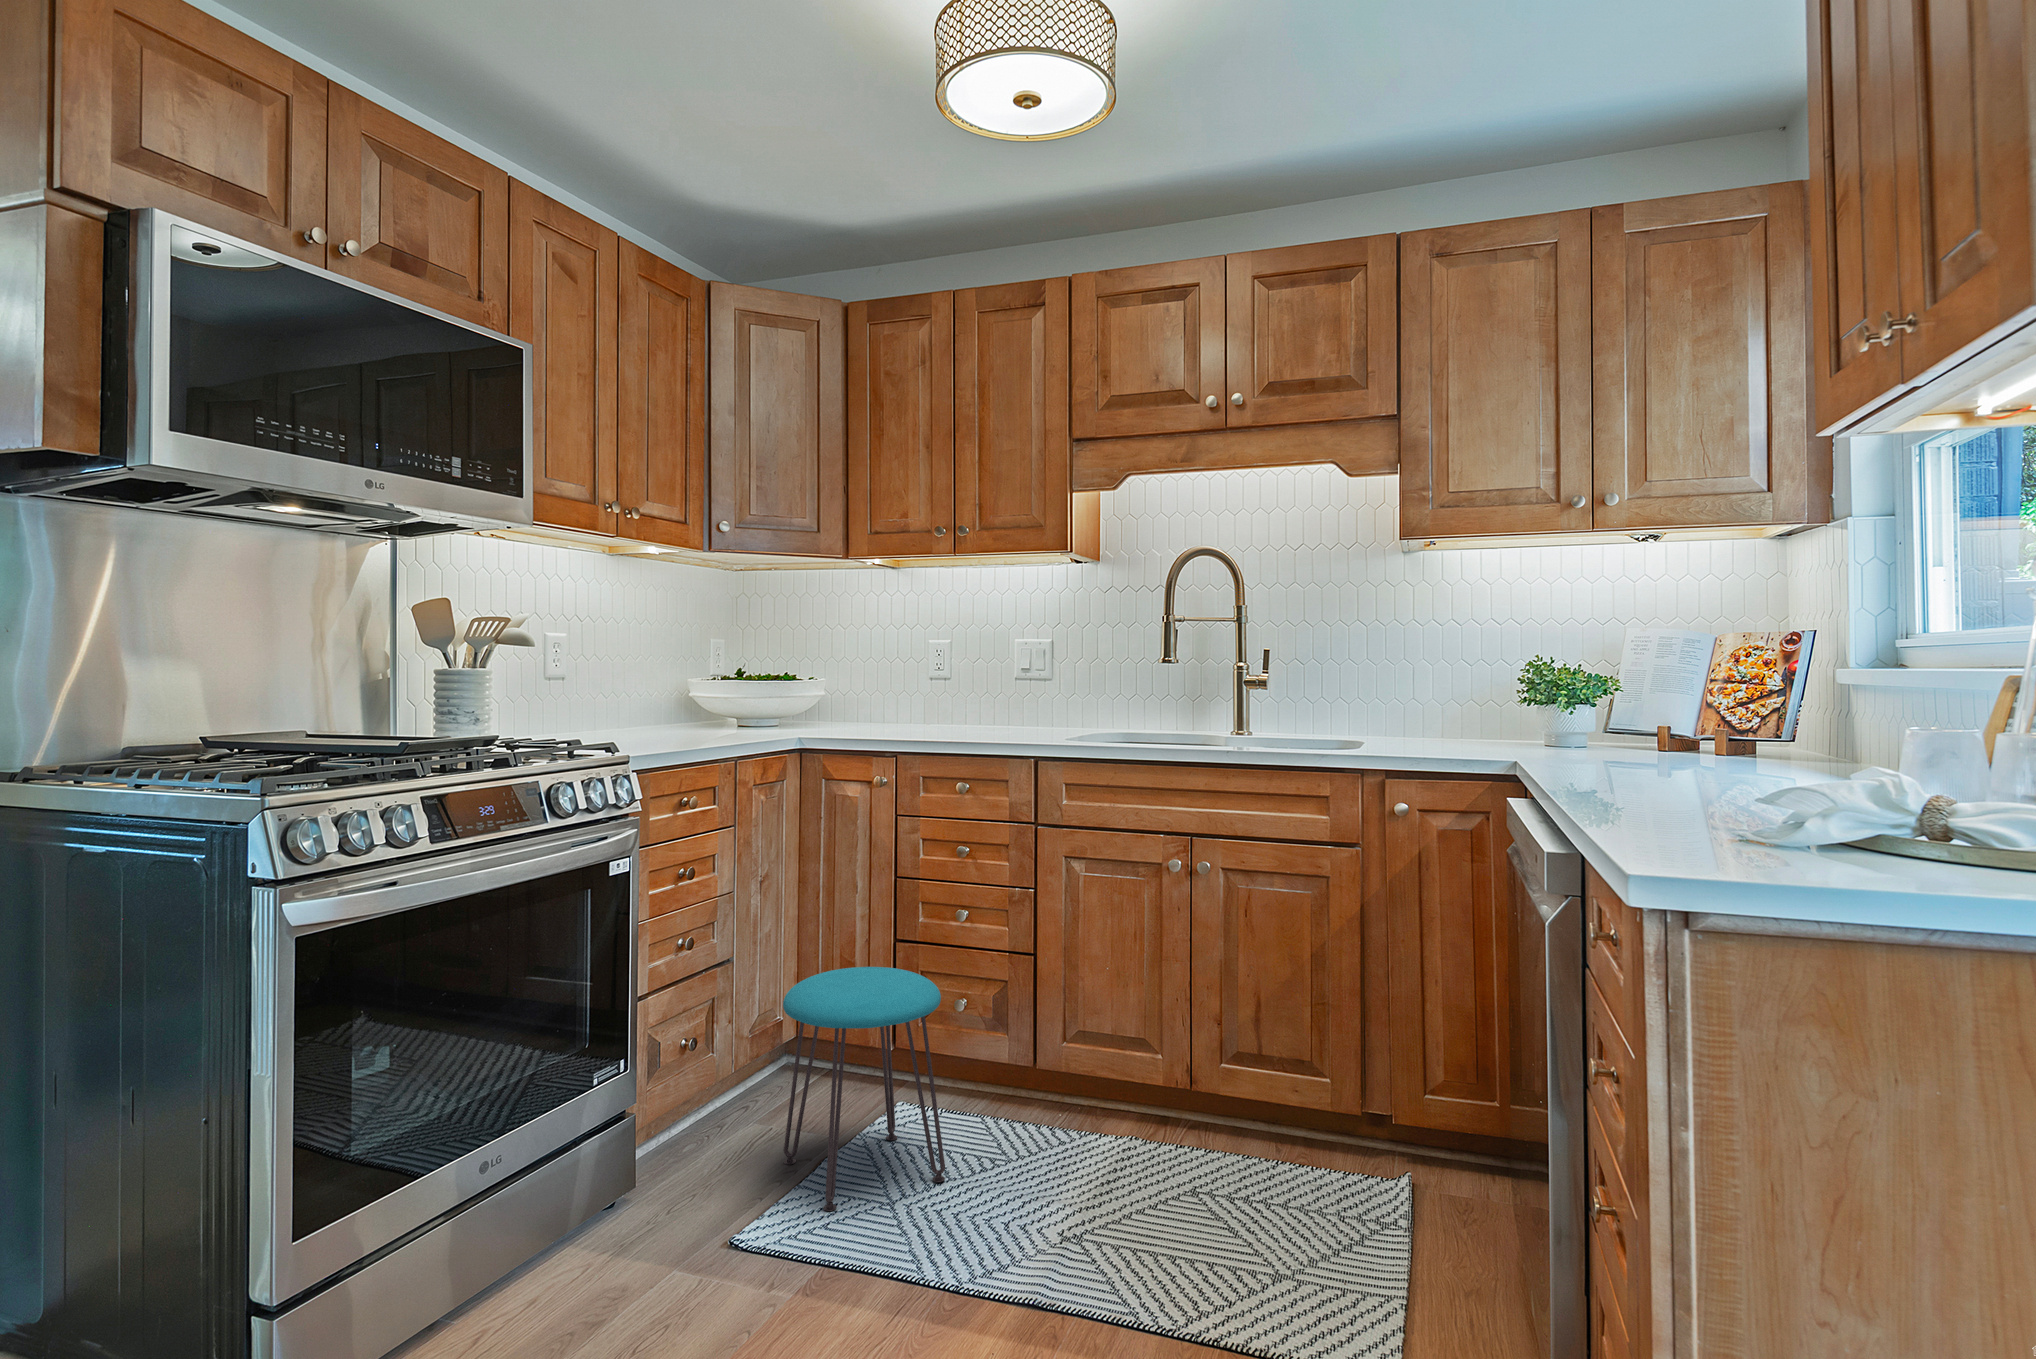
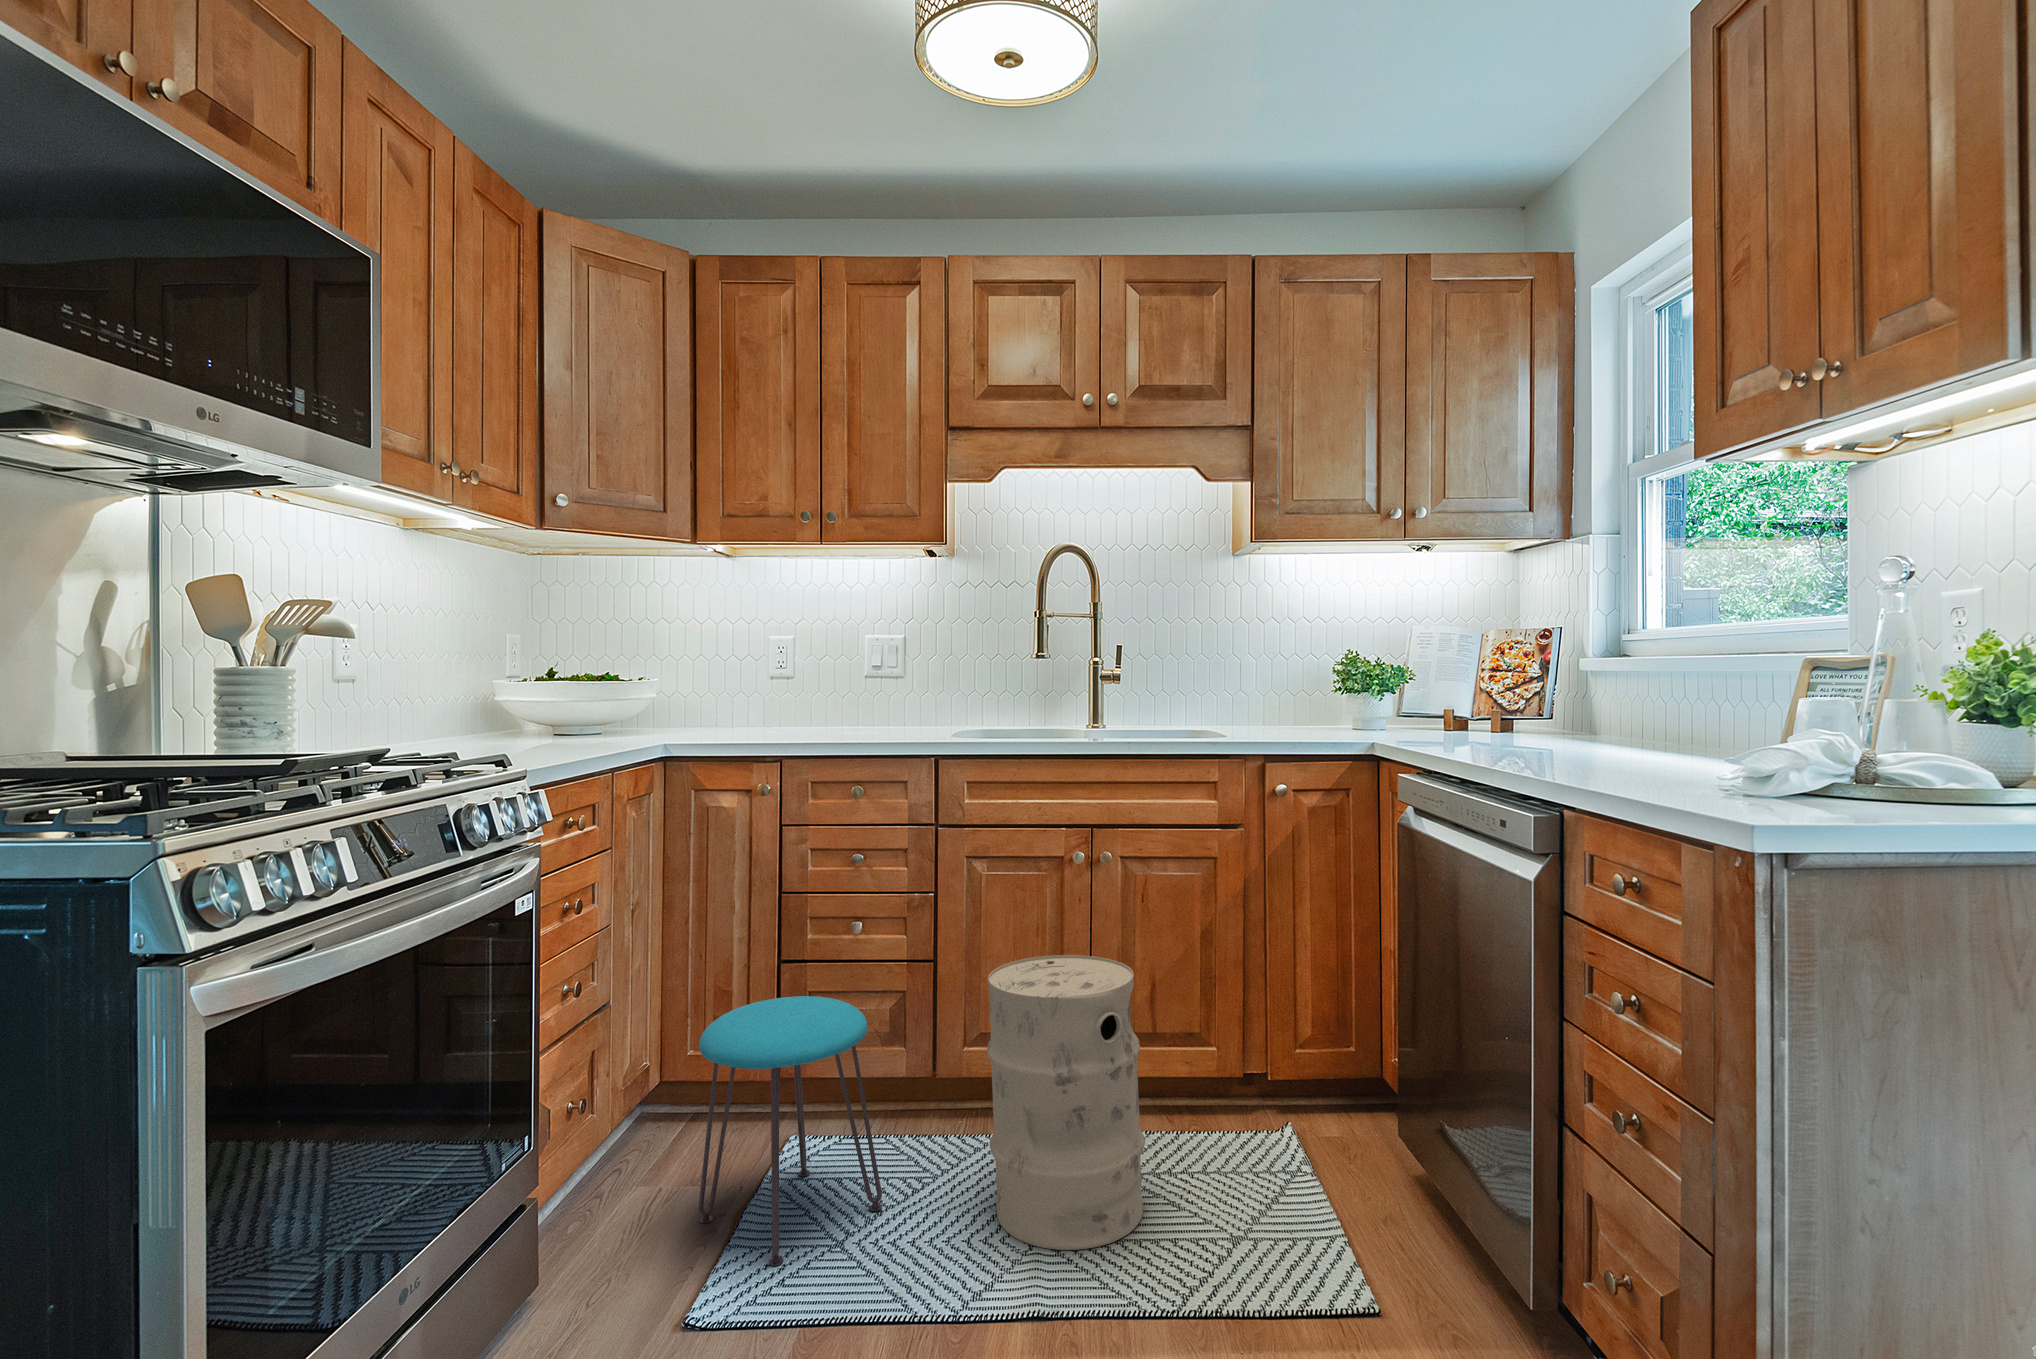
trash can: none [1043,957,1201,1255] -> present [987,955,1145,1250]

